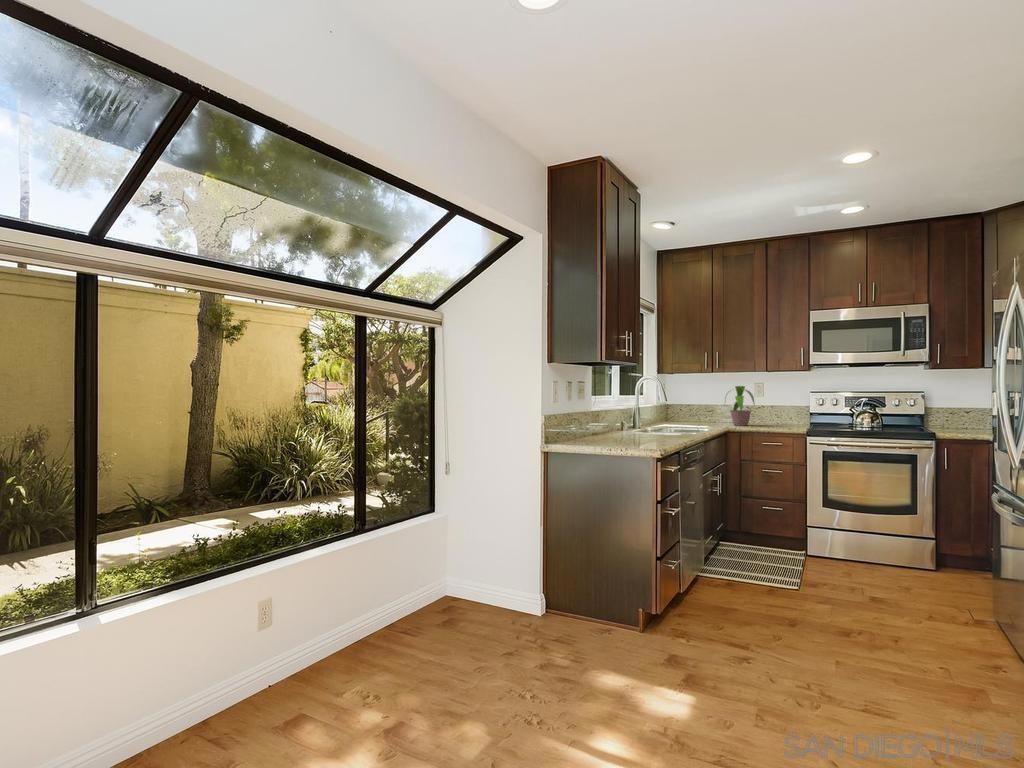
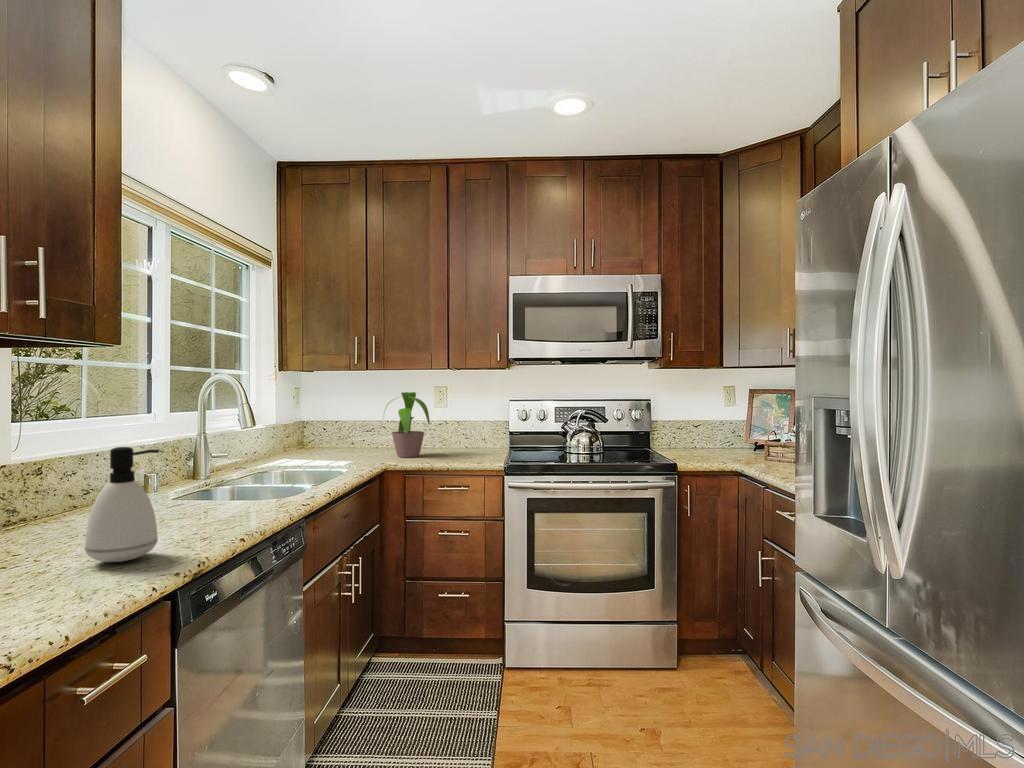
soap dispenser: none [646,401,668,441] -> present [85,447,159,562]

